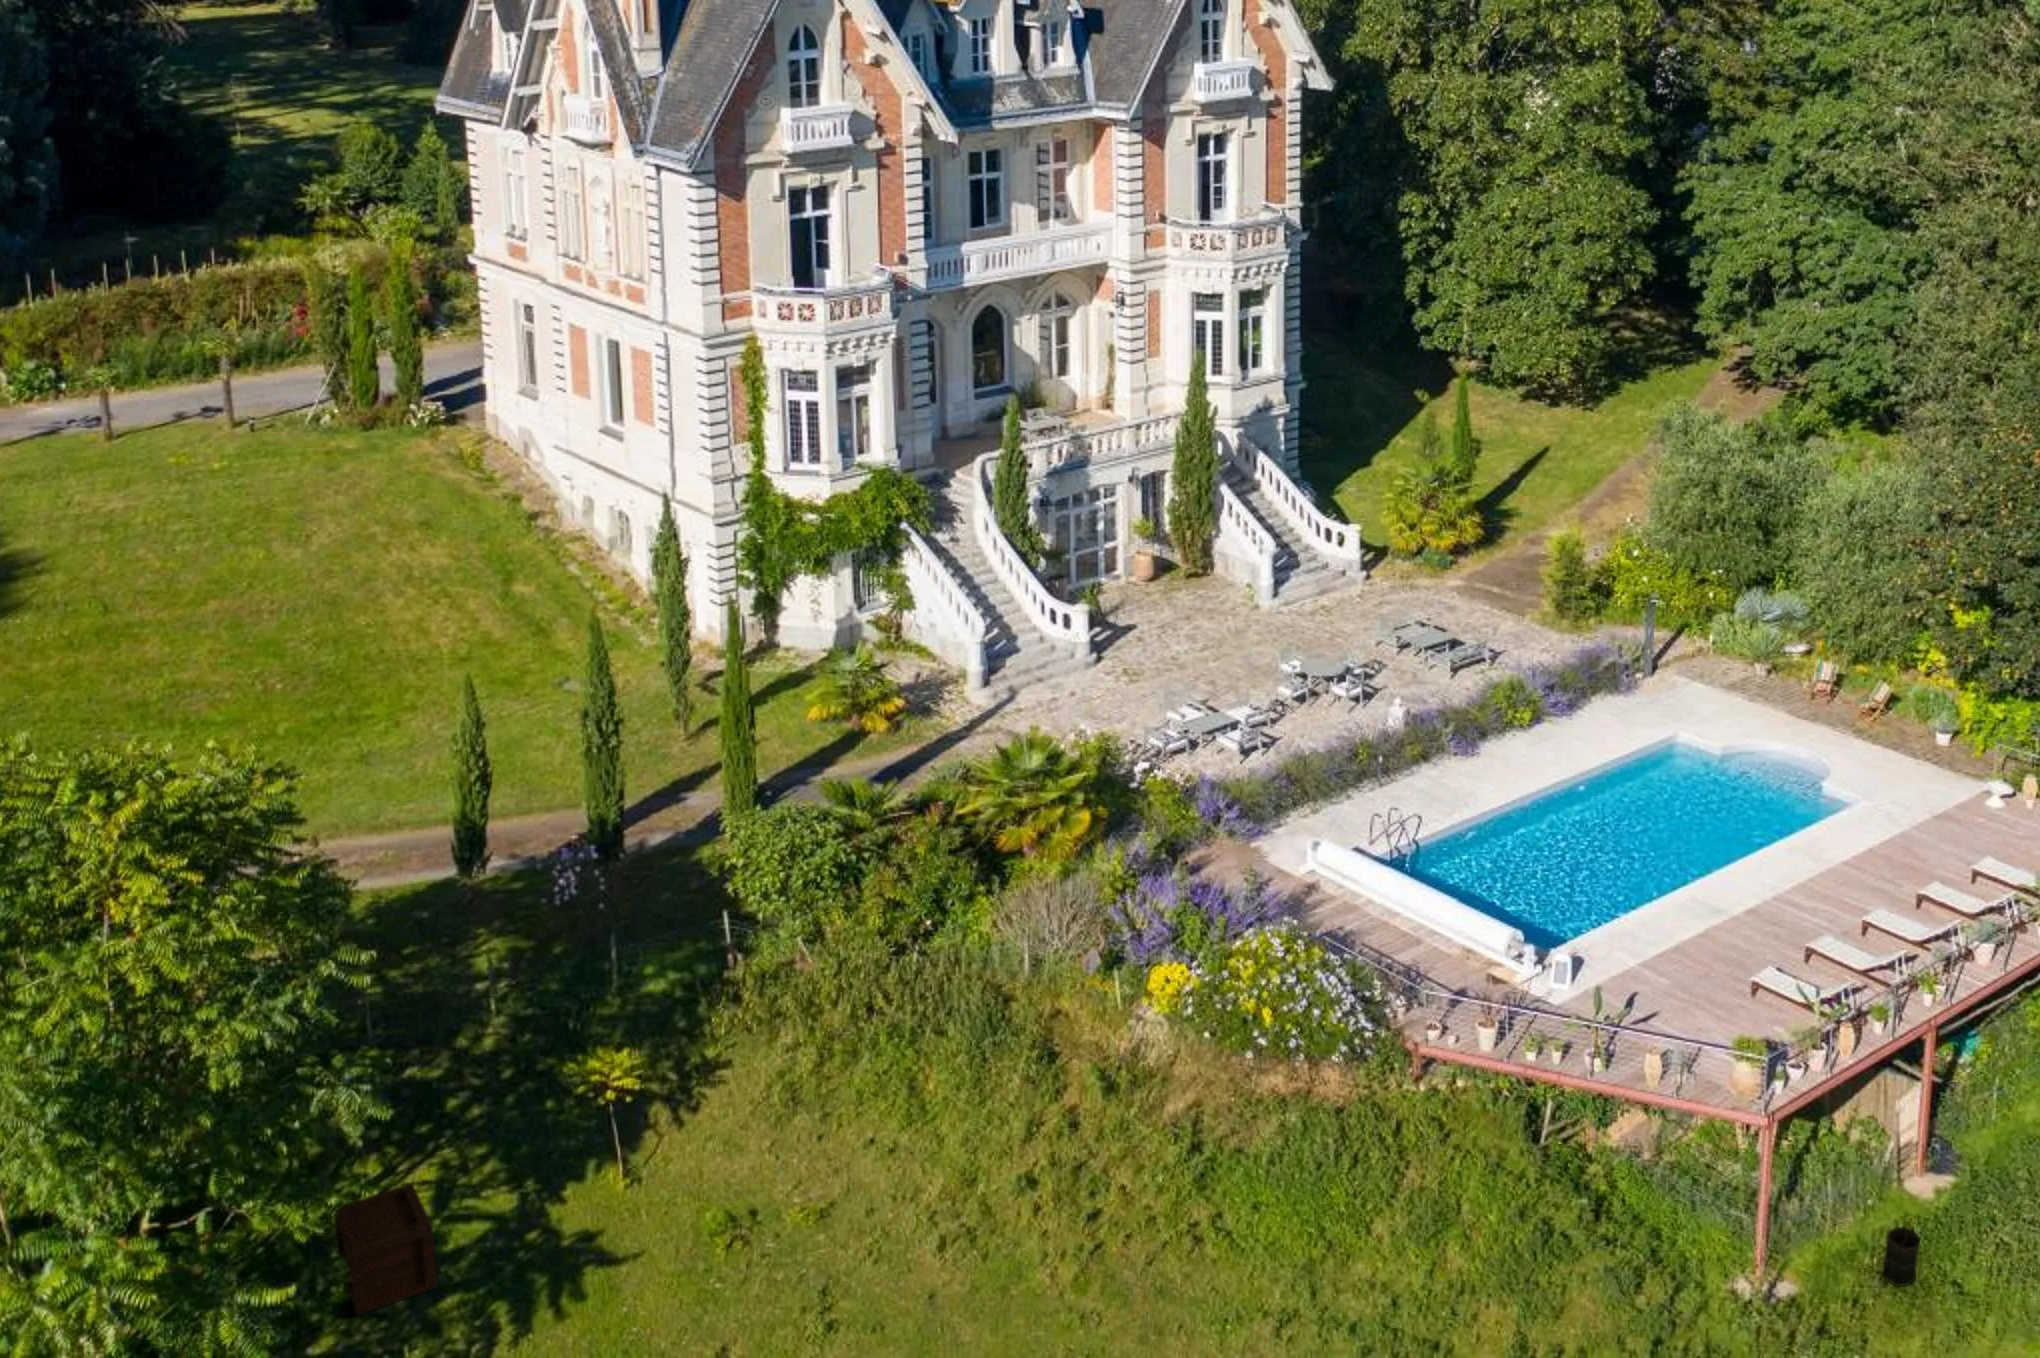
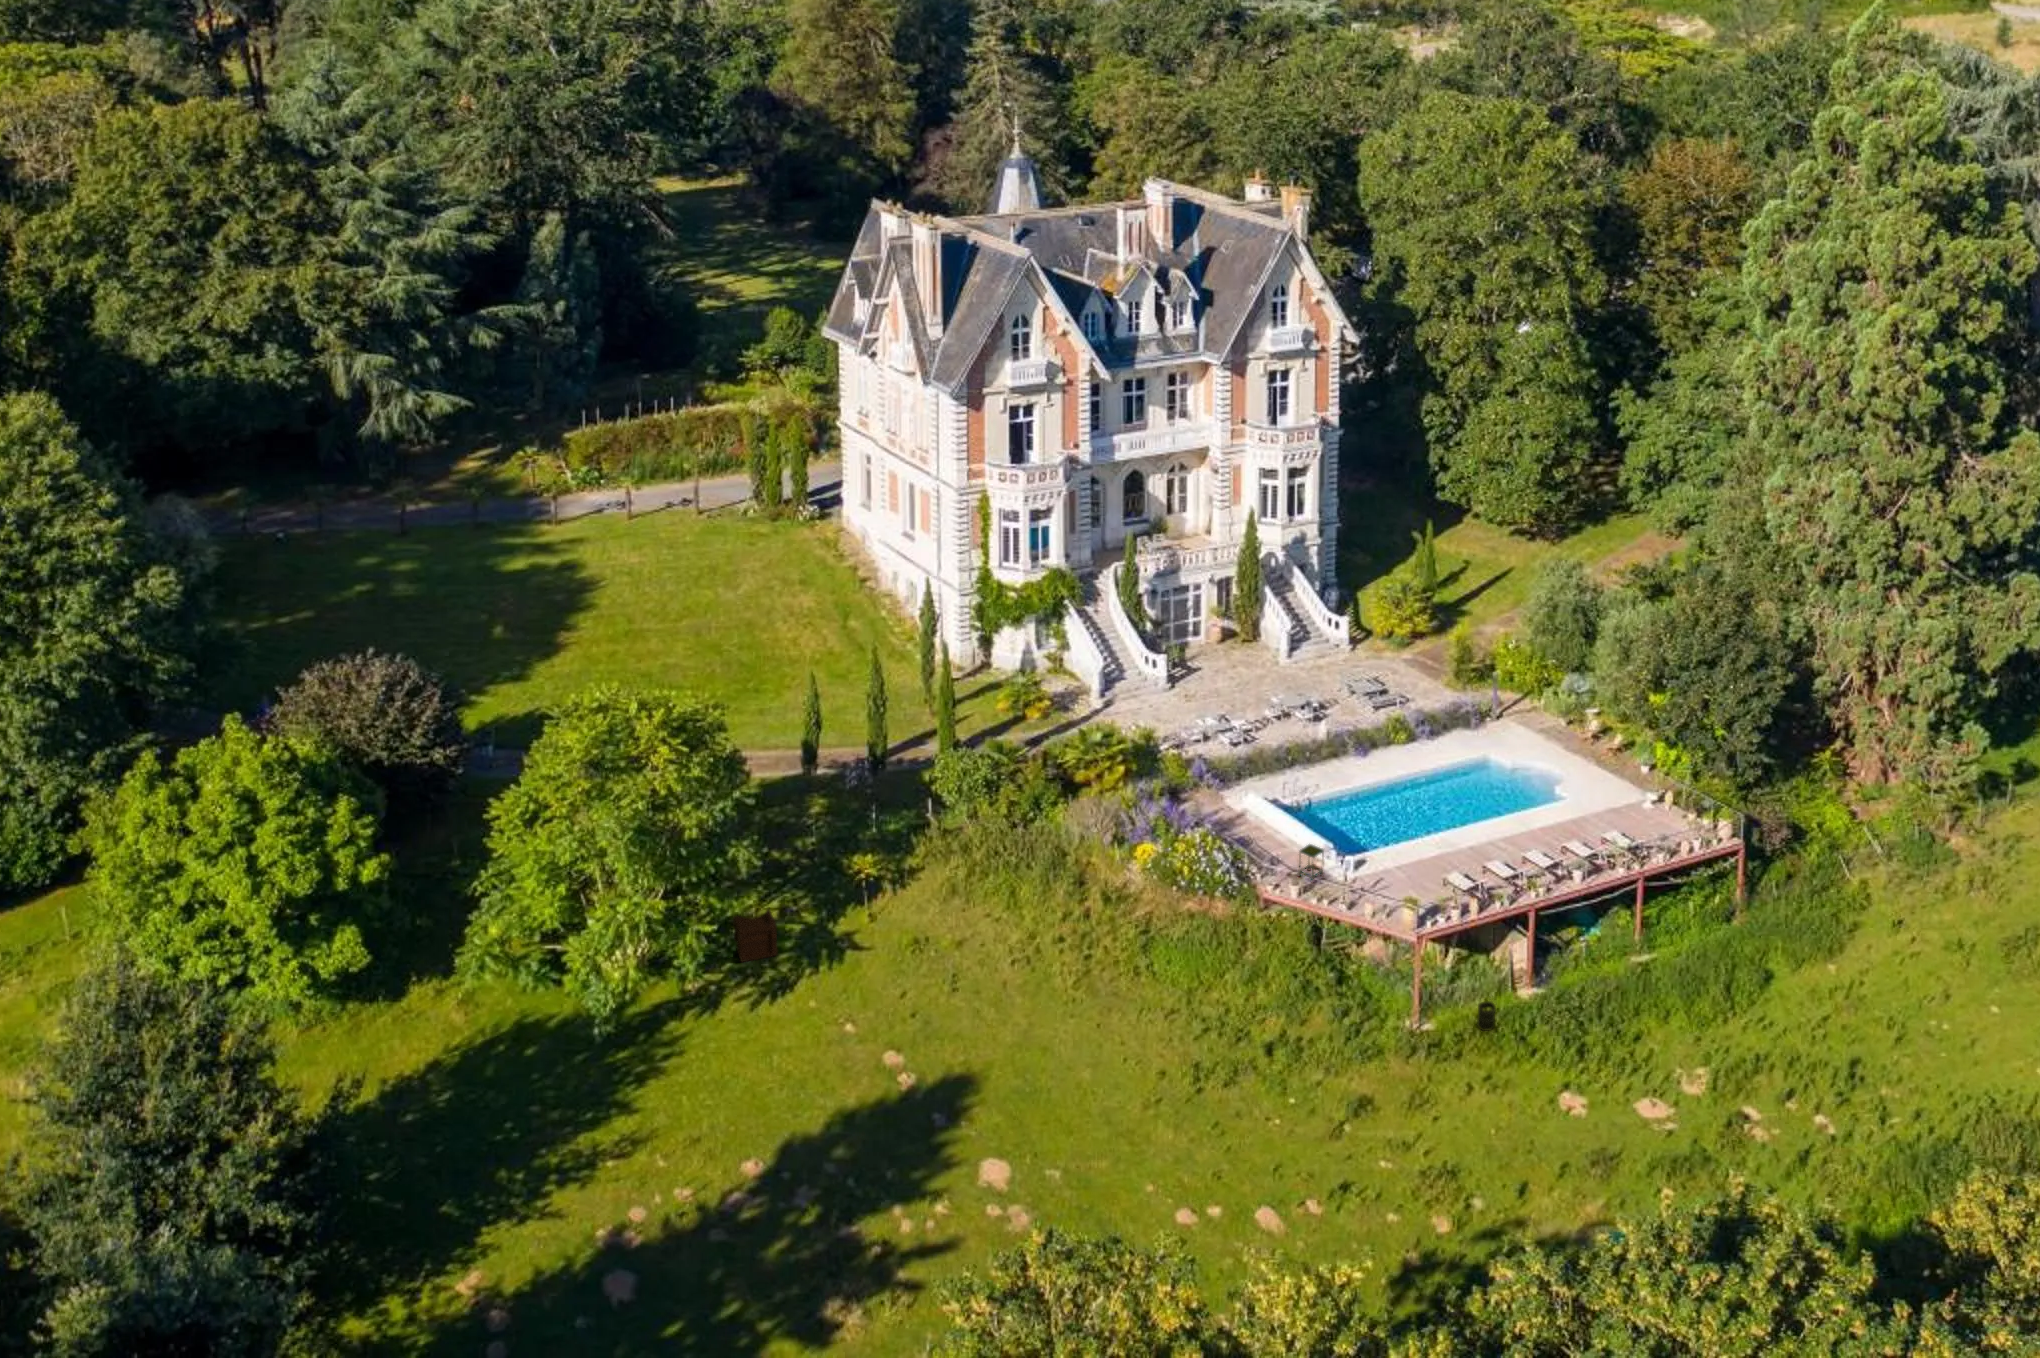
side table: none [1466,938,1515,1014] -> present [1298,844,1324,882]

